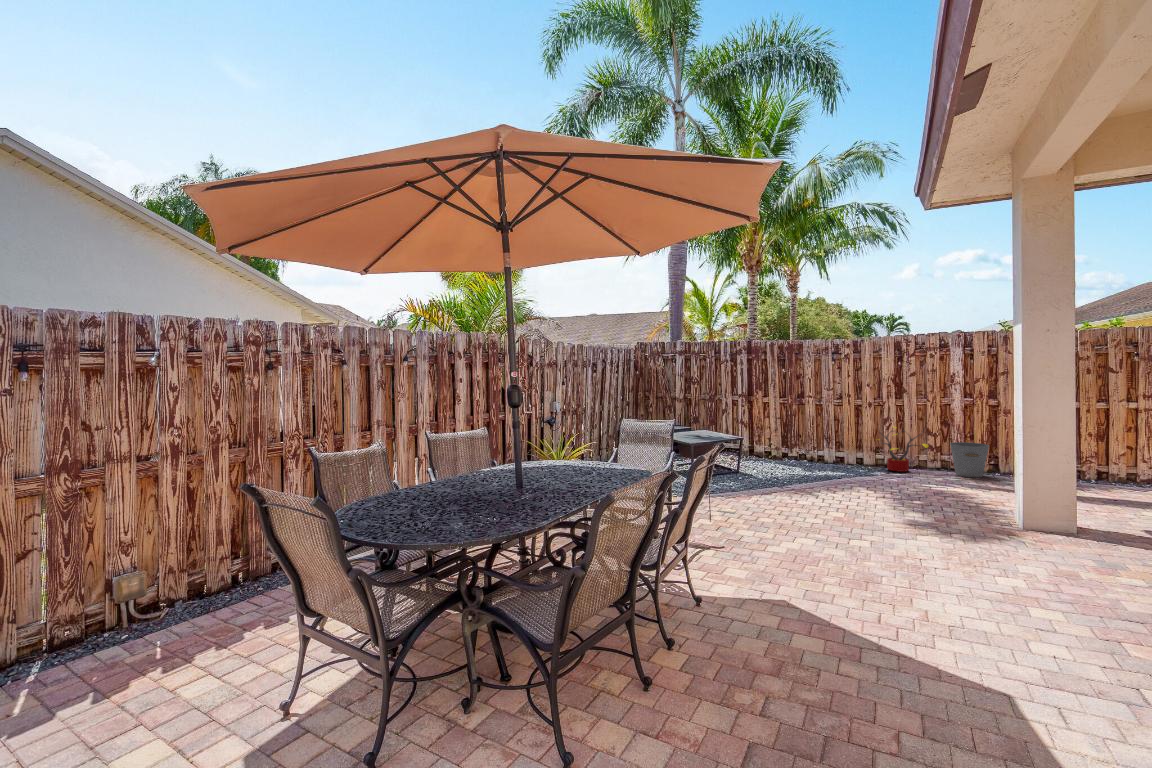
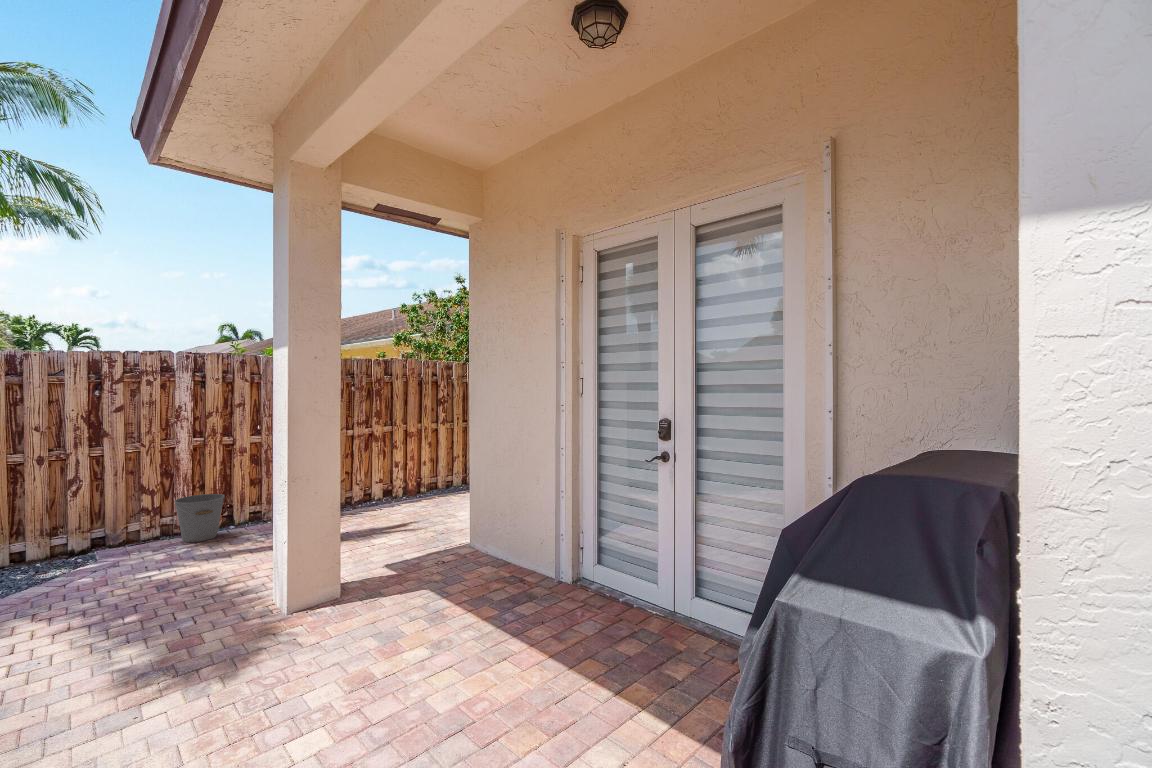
decorative plant: present [883,429,928,472] -> none [51,484,144,560]

